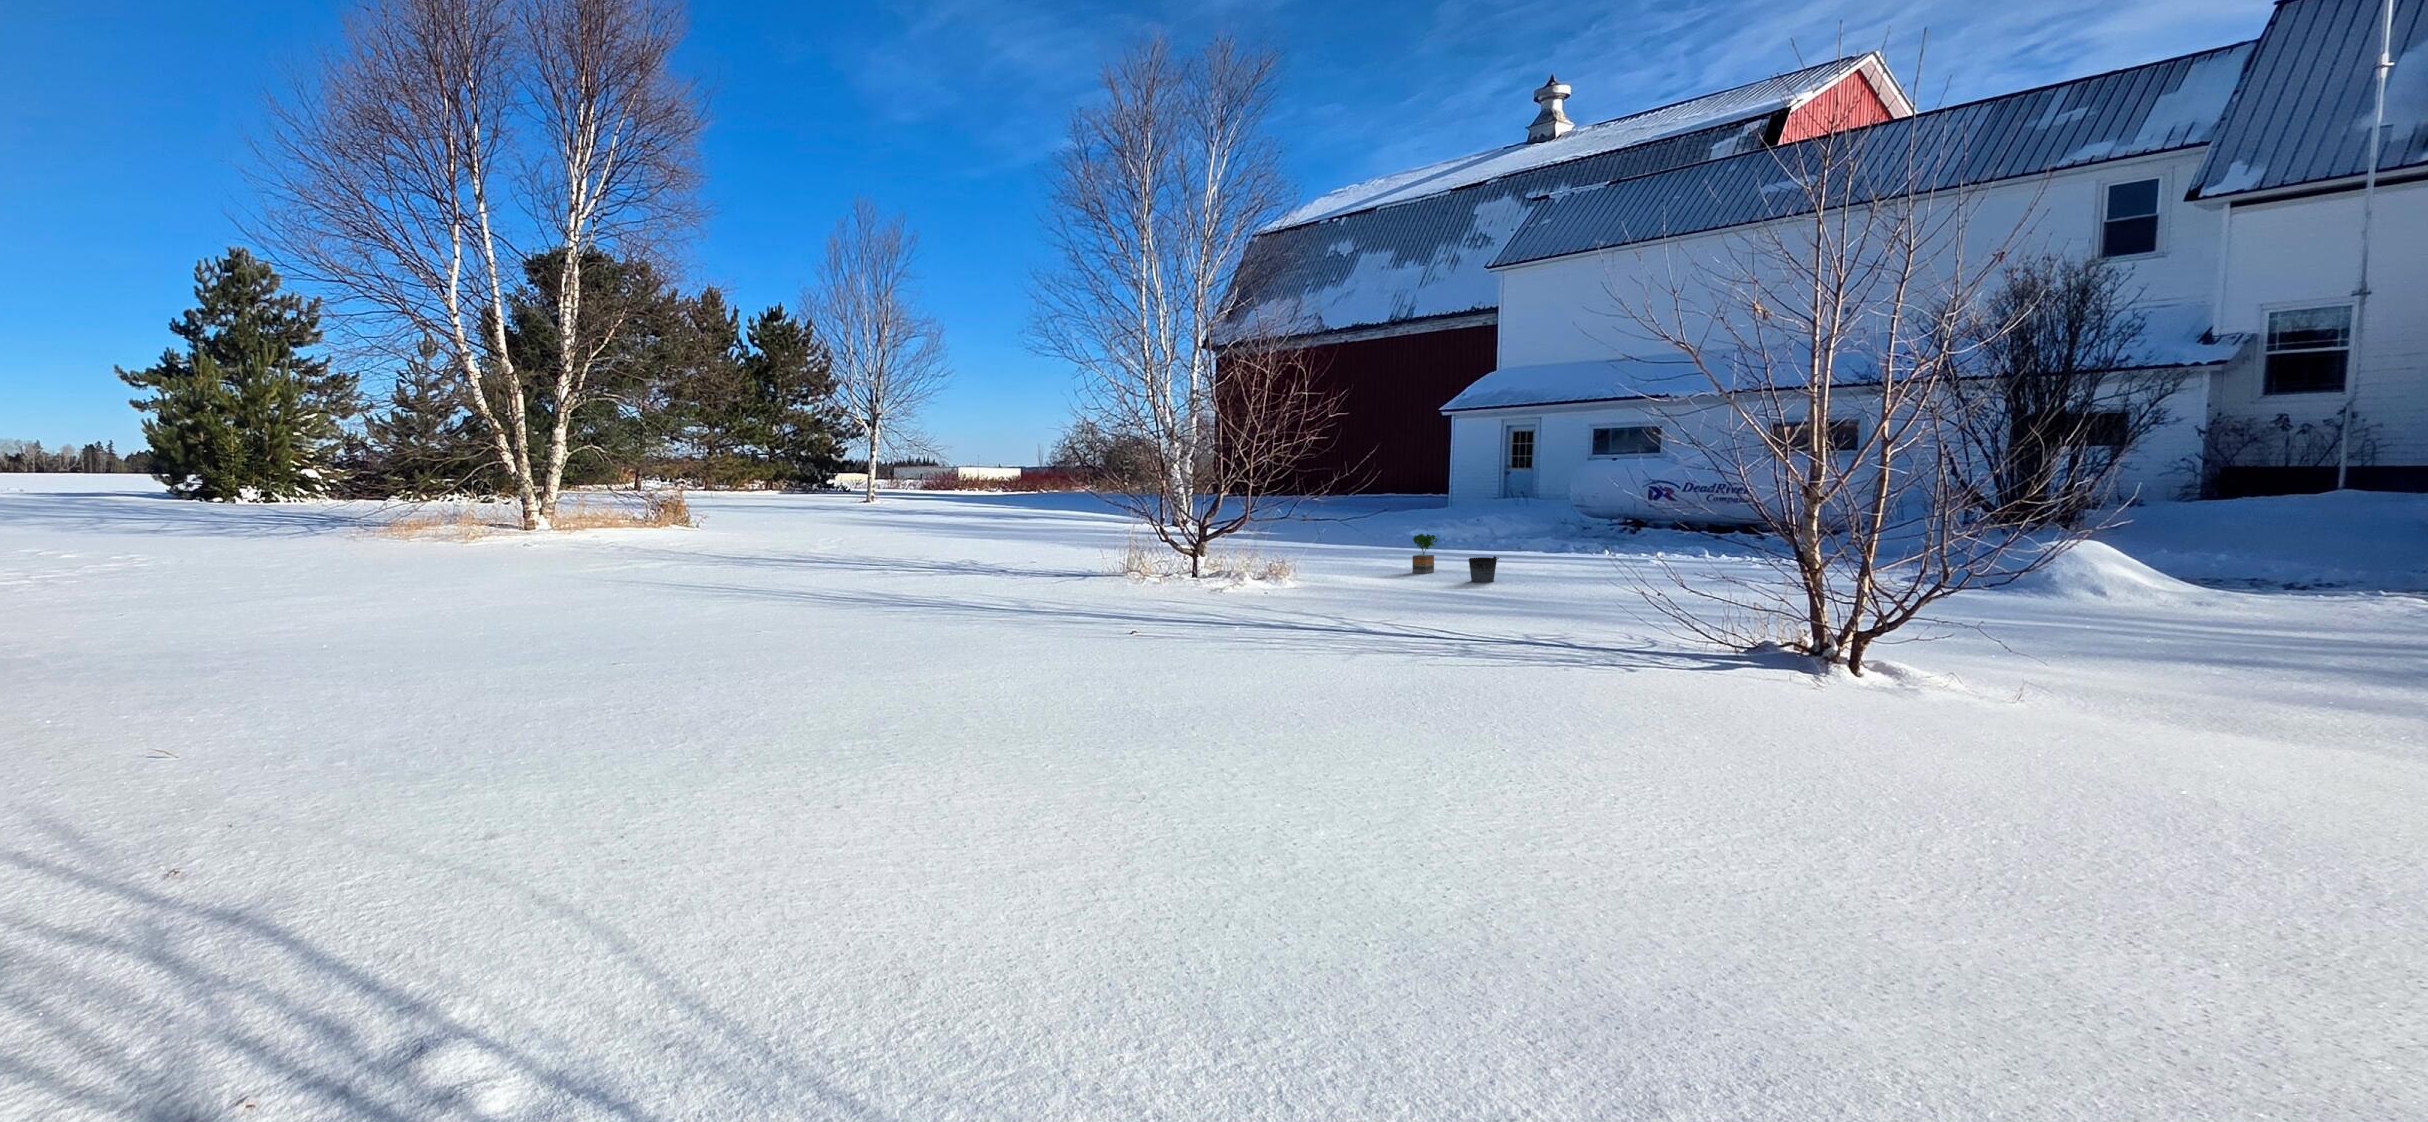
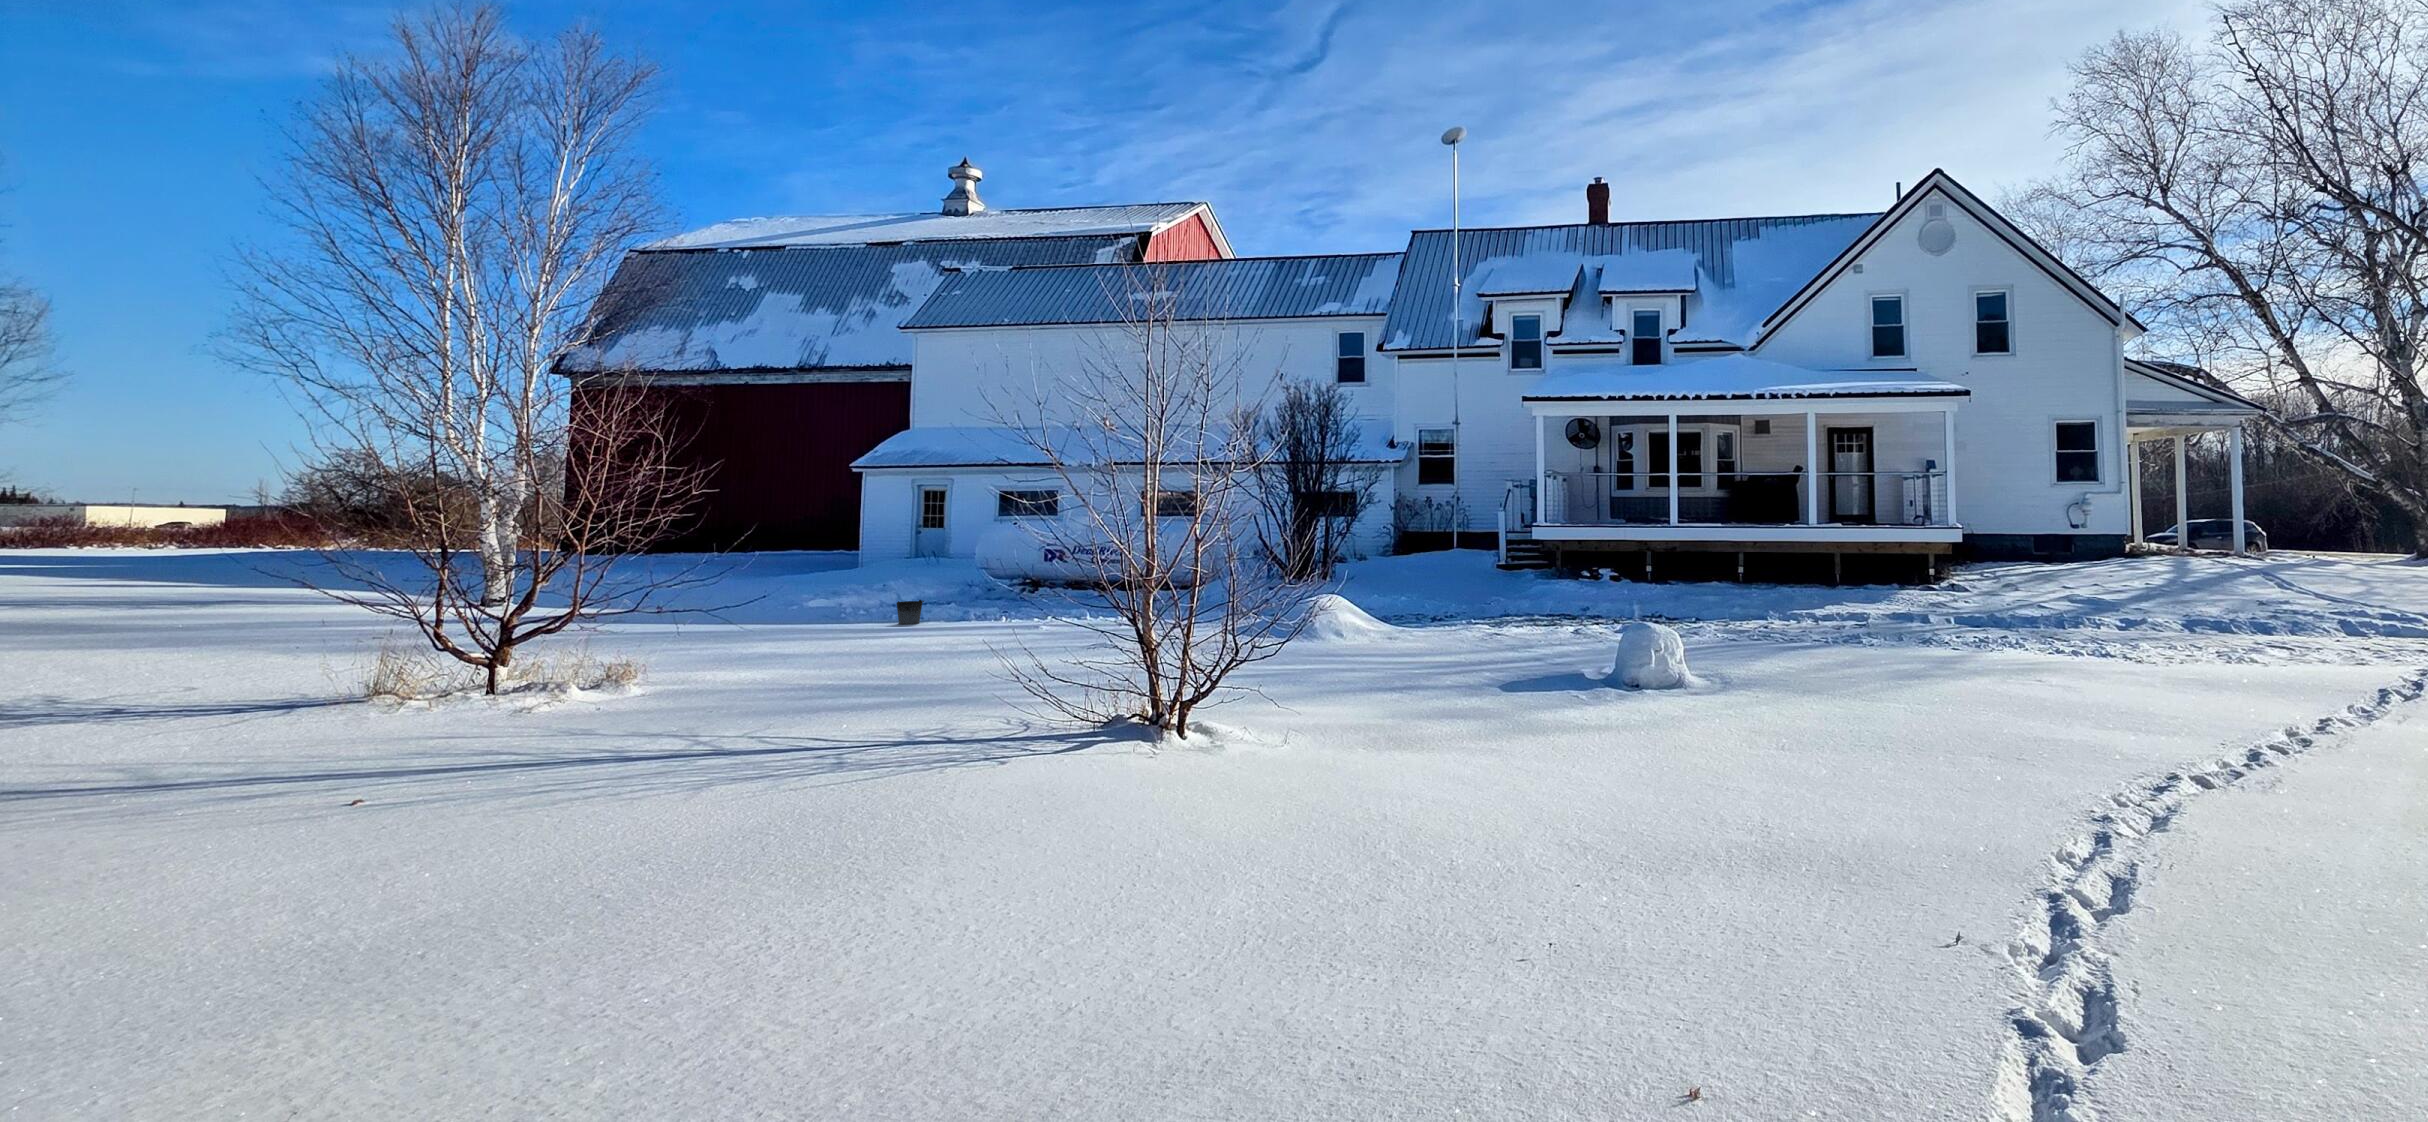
potted tree: present [1413,534,1438,574] -> none [839,581,867,621]

